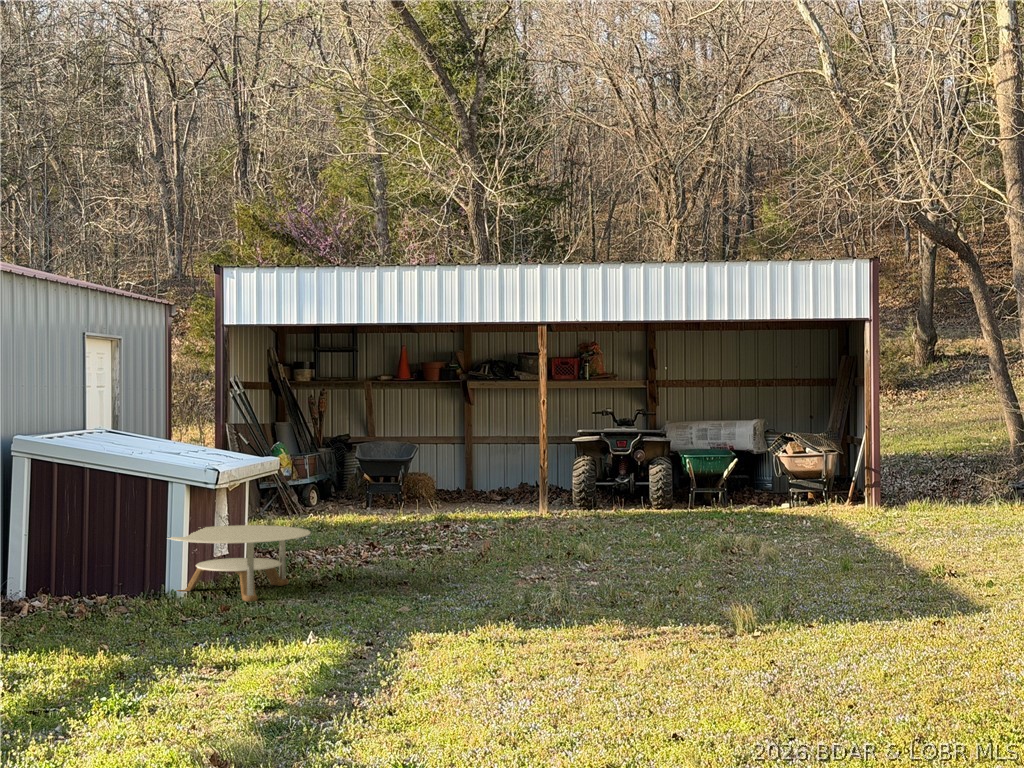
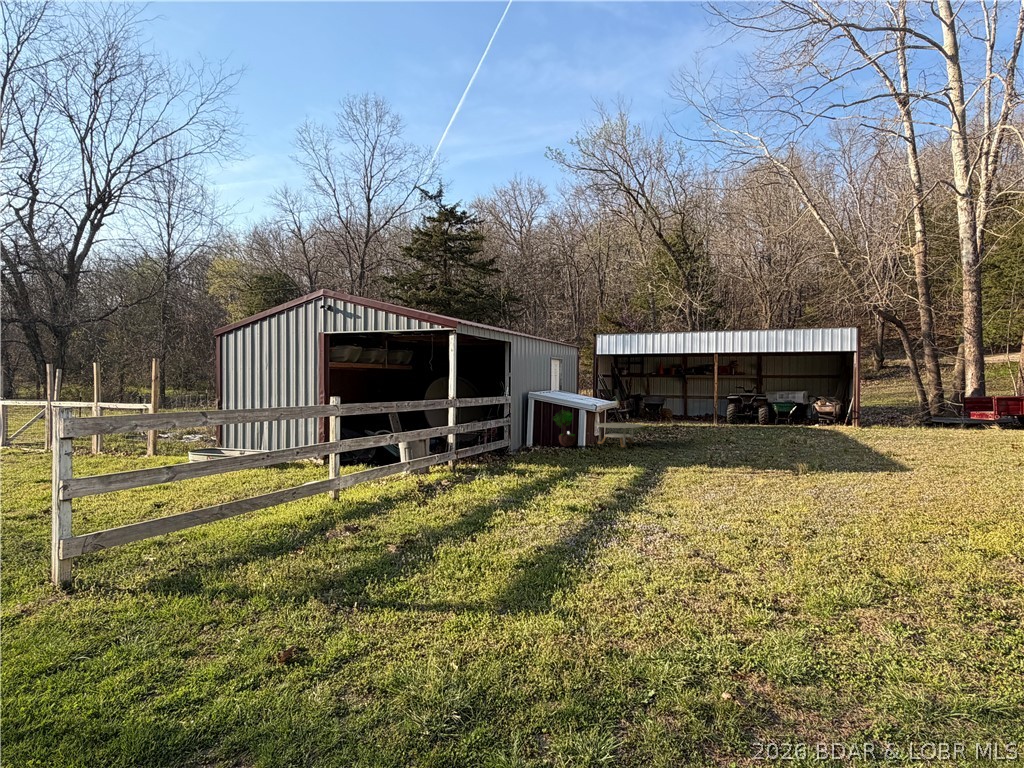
potted tree: none [21,486,100,606] -> present [554,411,576,446]

